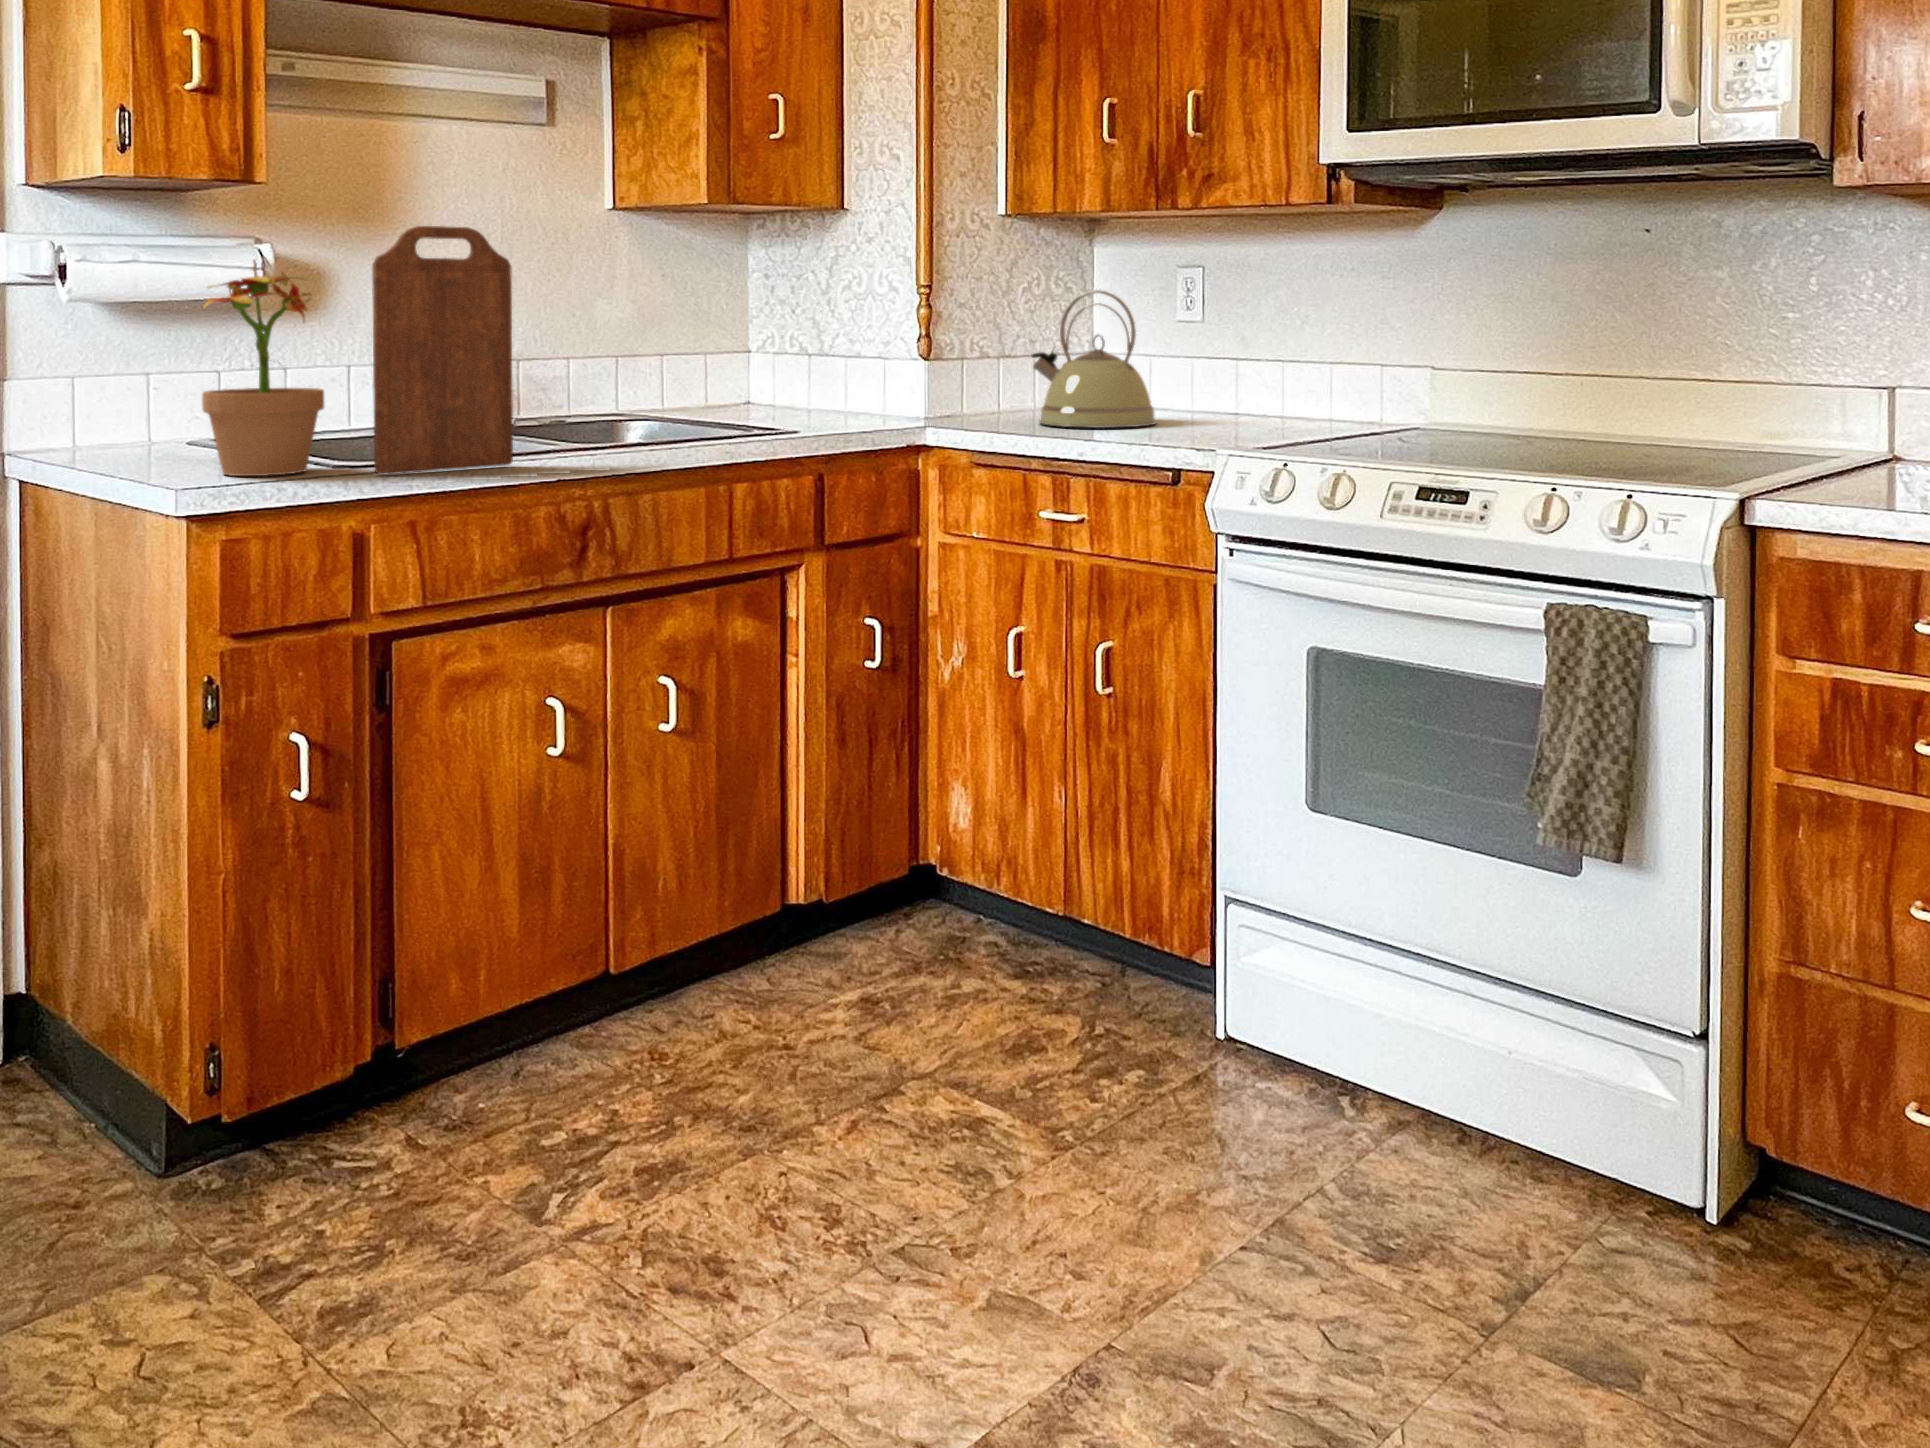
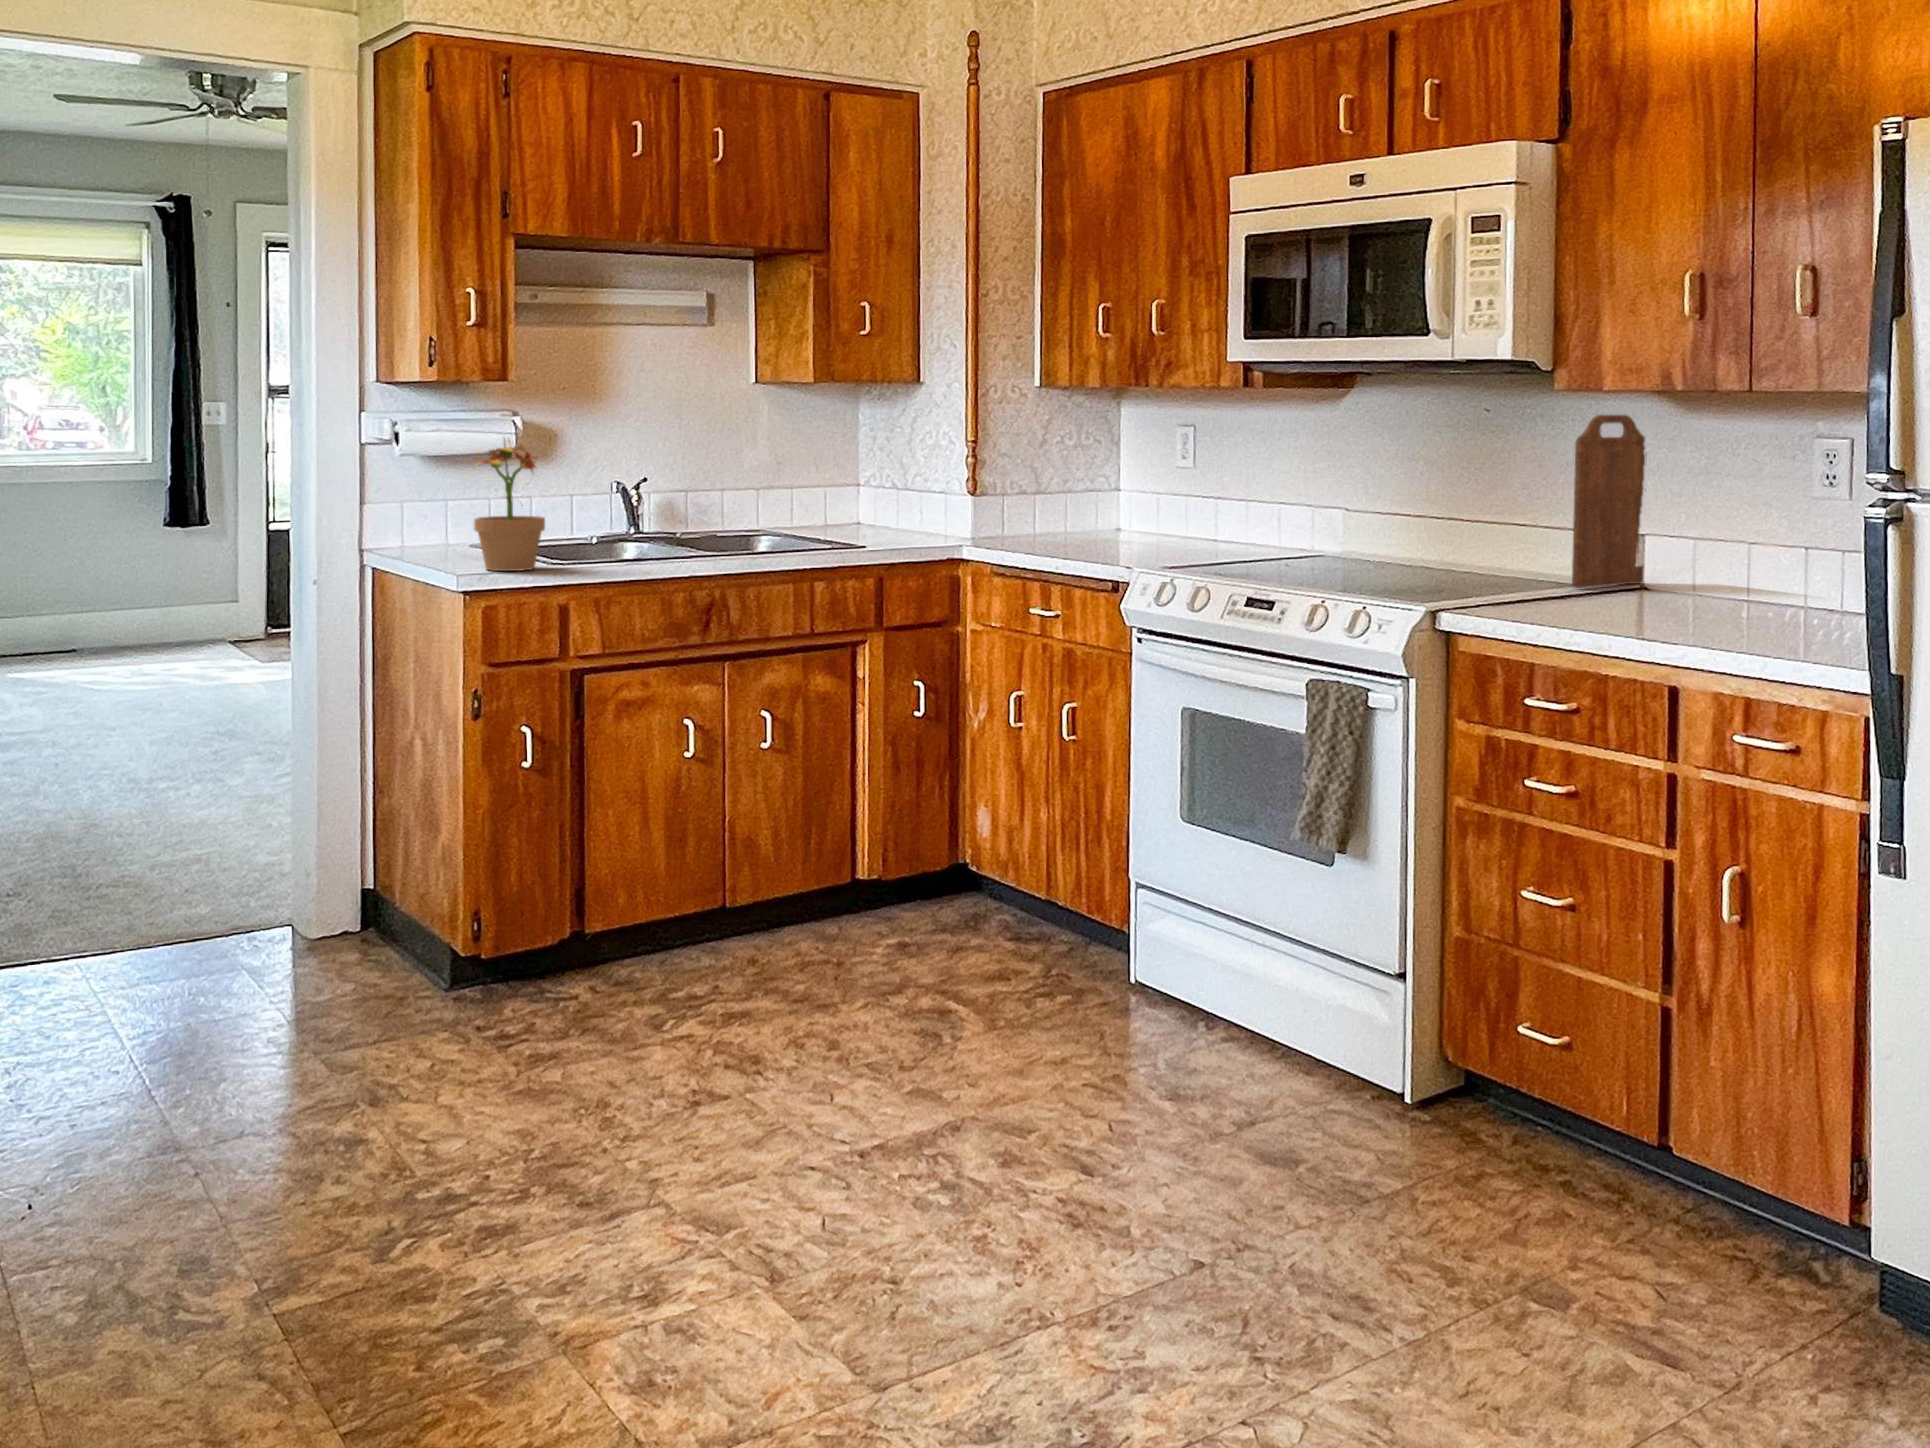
cutting board: present [372,226,513,475] -> present [1572,415,1647,588]
kettle: present [1032,290,1156,428] -> none [1043,449,1132,551]

